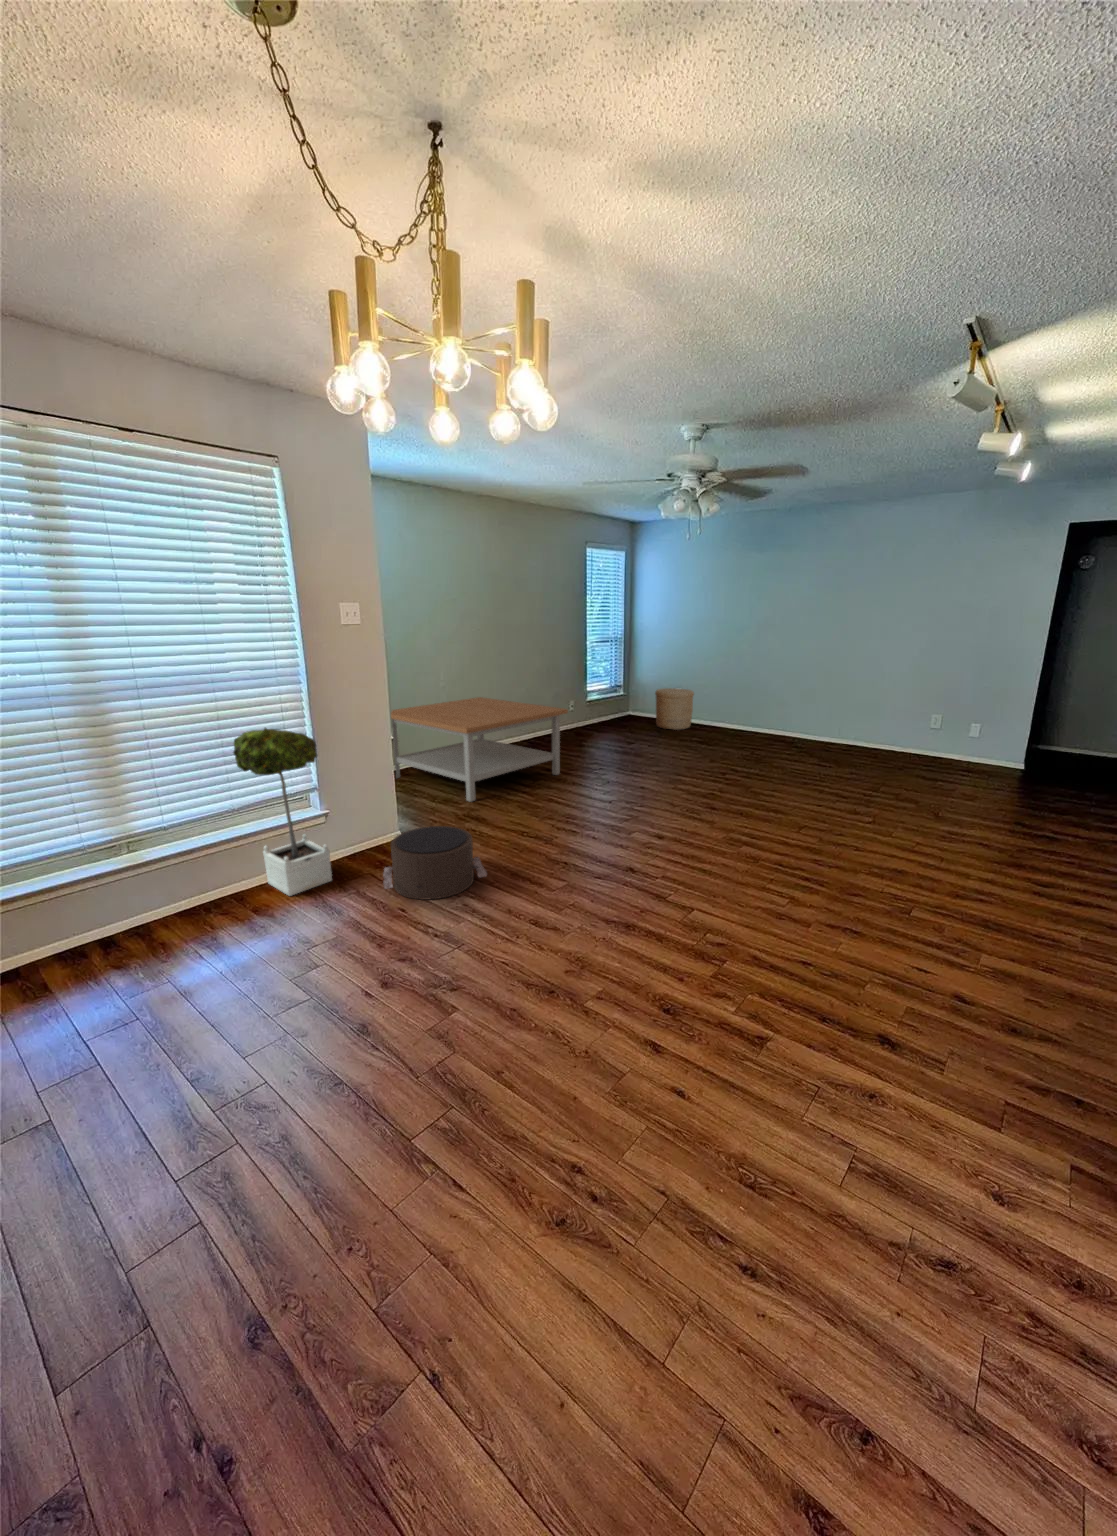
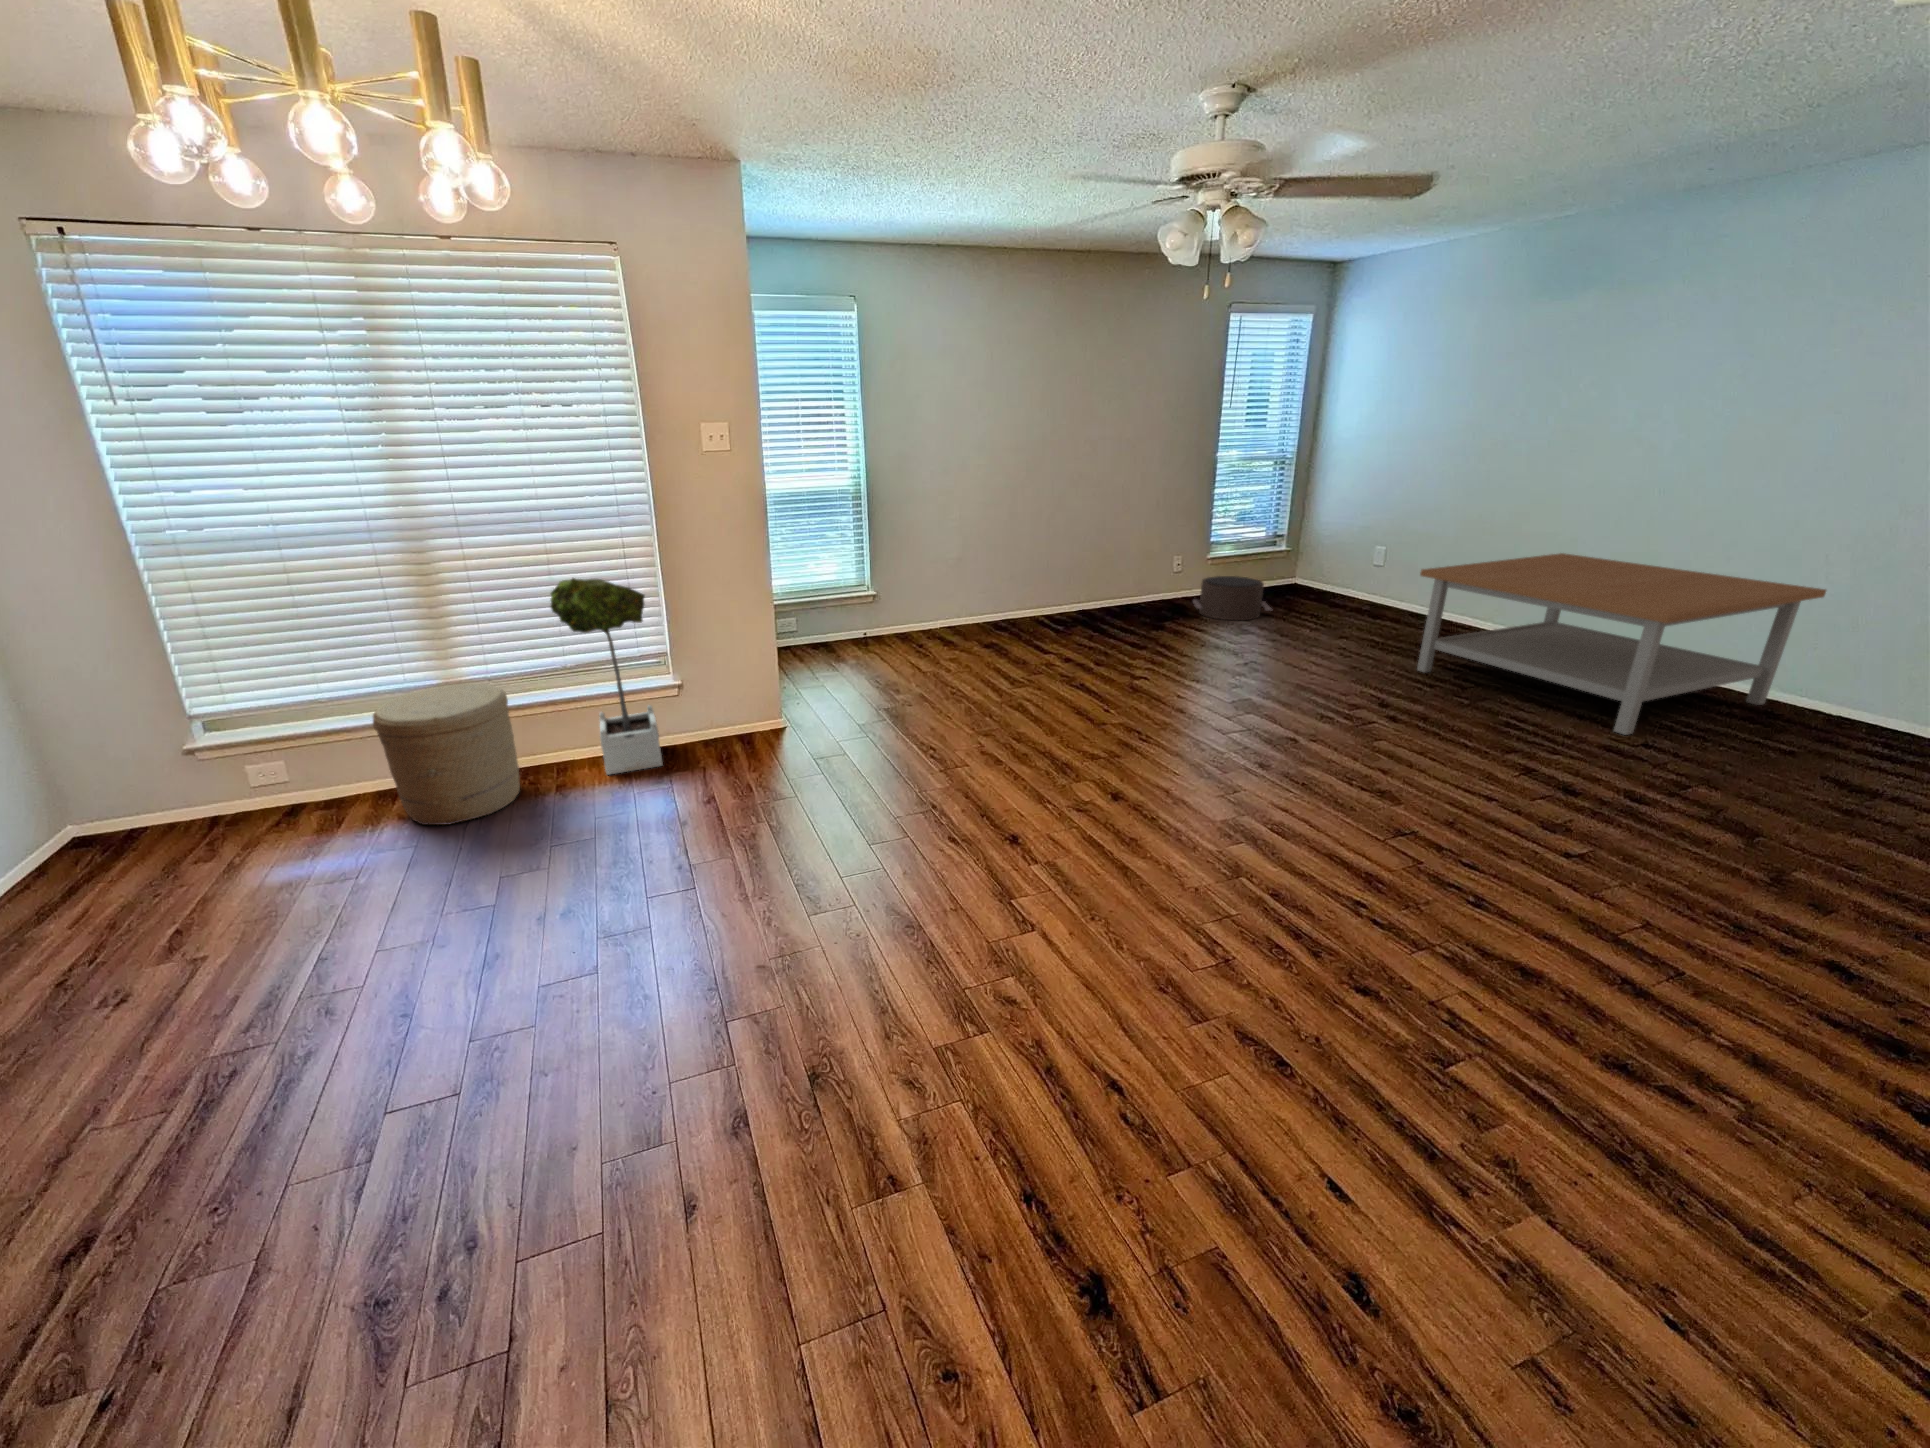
woven basket: present [655,688,694,730] -> present [373,683,520,825]
coffee table: present [391,697,568,802] -> present [1417,553,1826,735]
pouf: present [383,826,487,900] -> present [1193,576,1271,620]

